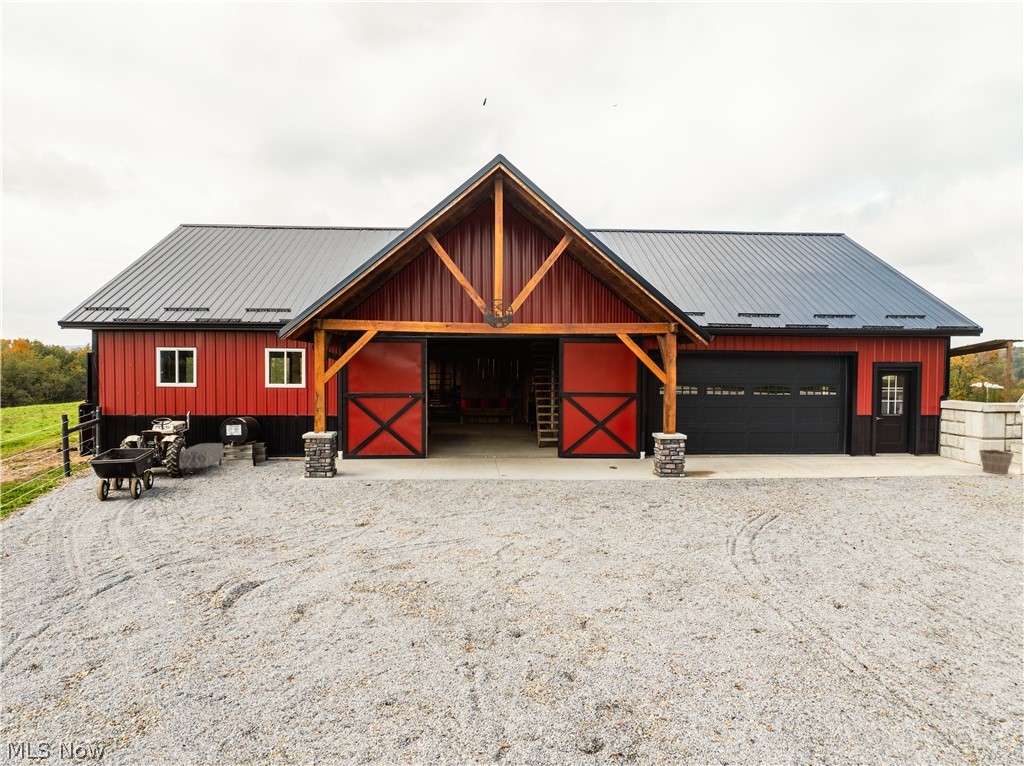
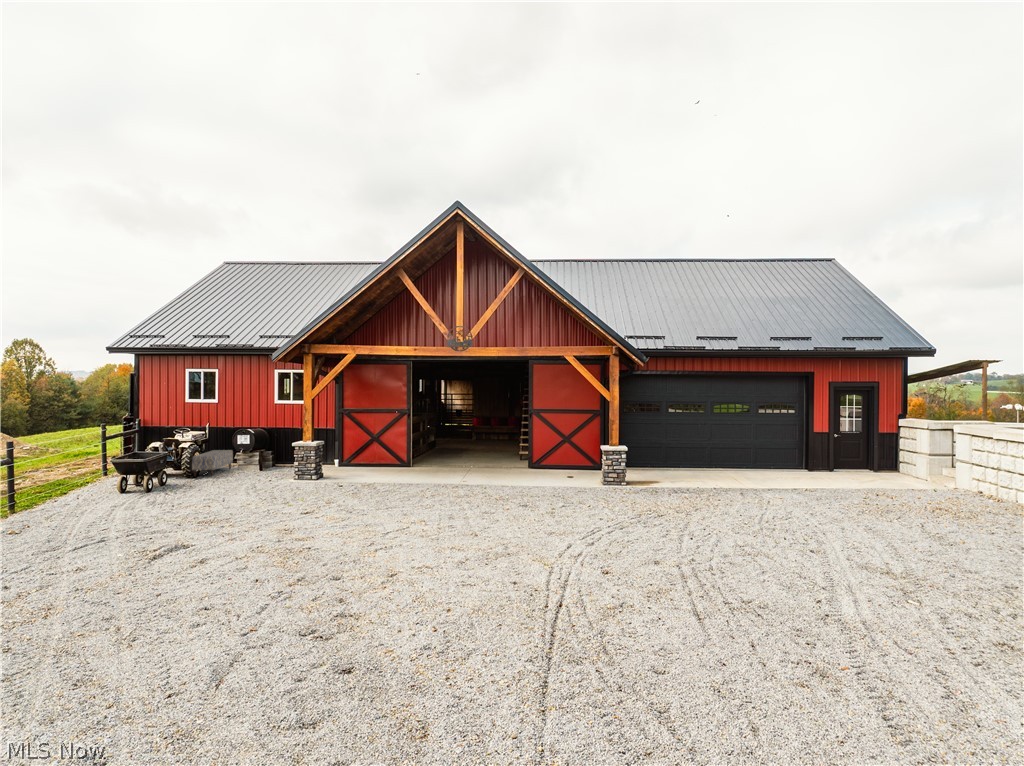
wooden bucket: present [979,450,1014,474] -> none [926,466,959,490]

